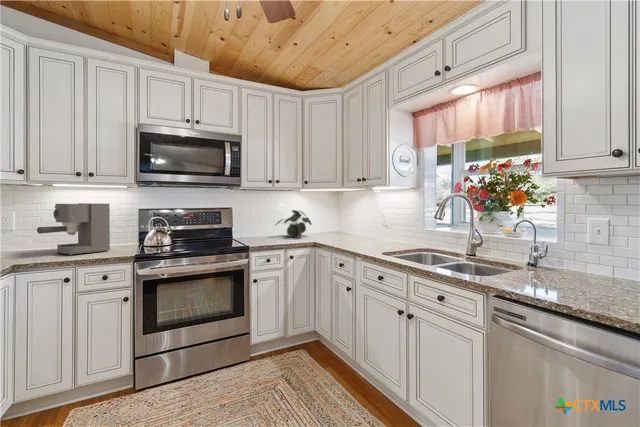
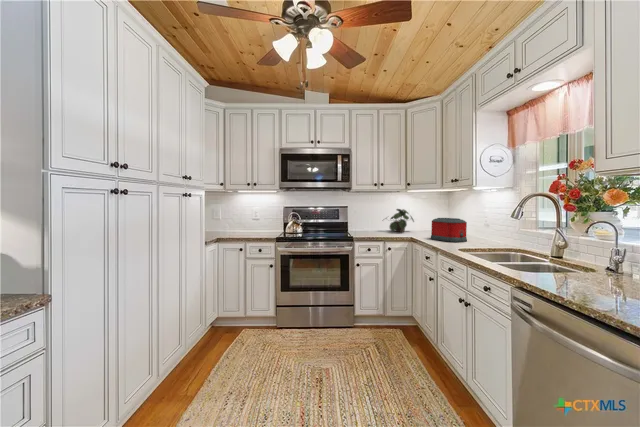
coffee maker: present [37,203,110,255] -> none [229,204,266,236]
toaster: none [339,220,376,246] -> present [431,218,467,242]

